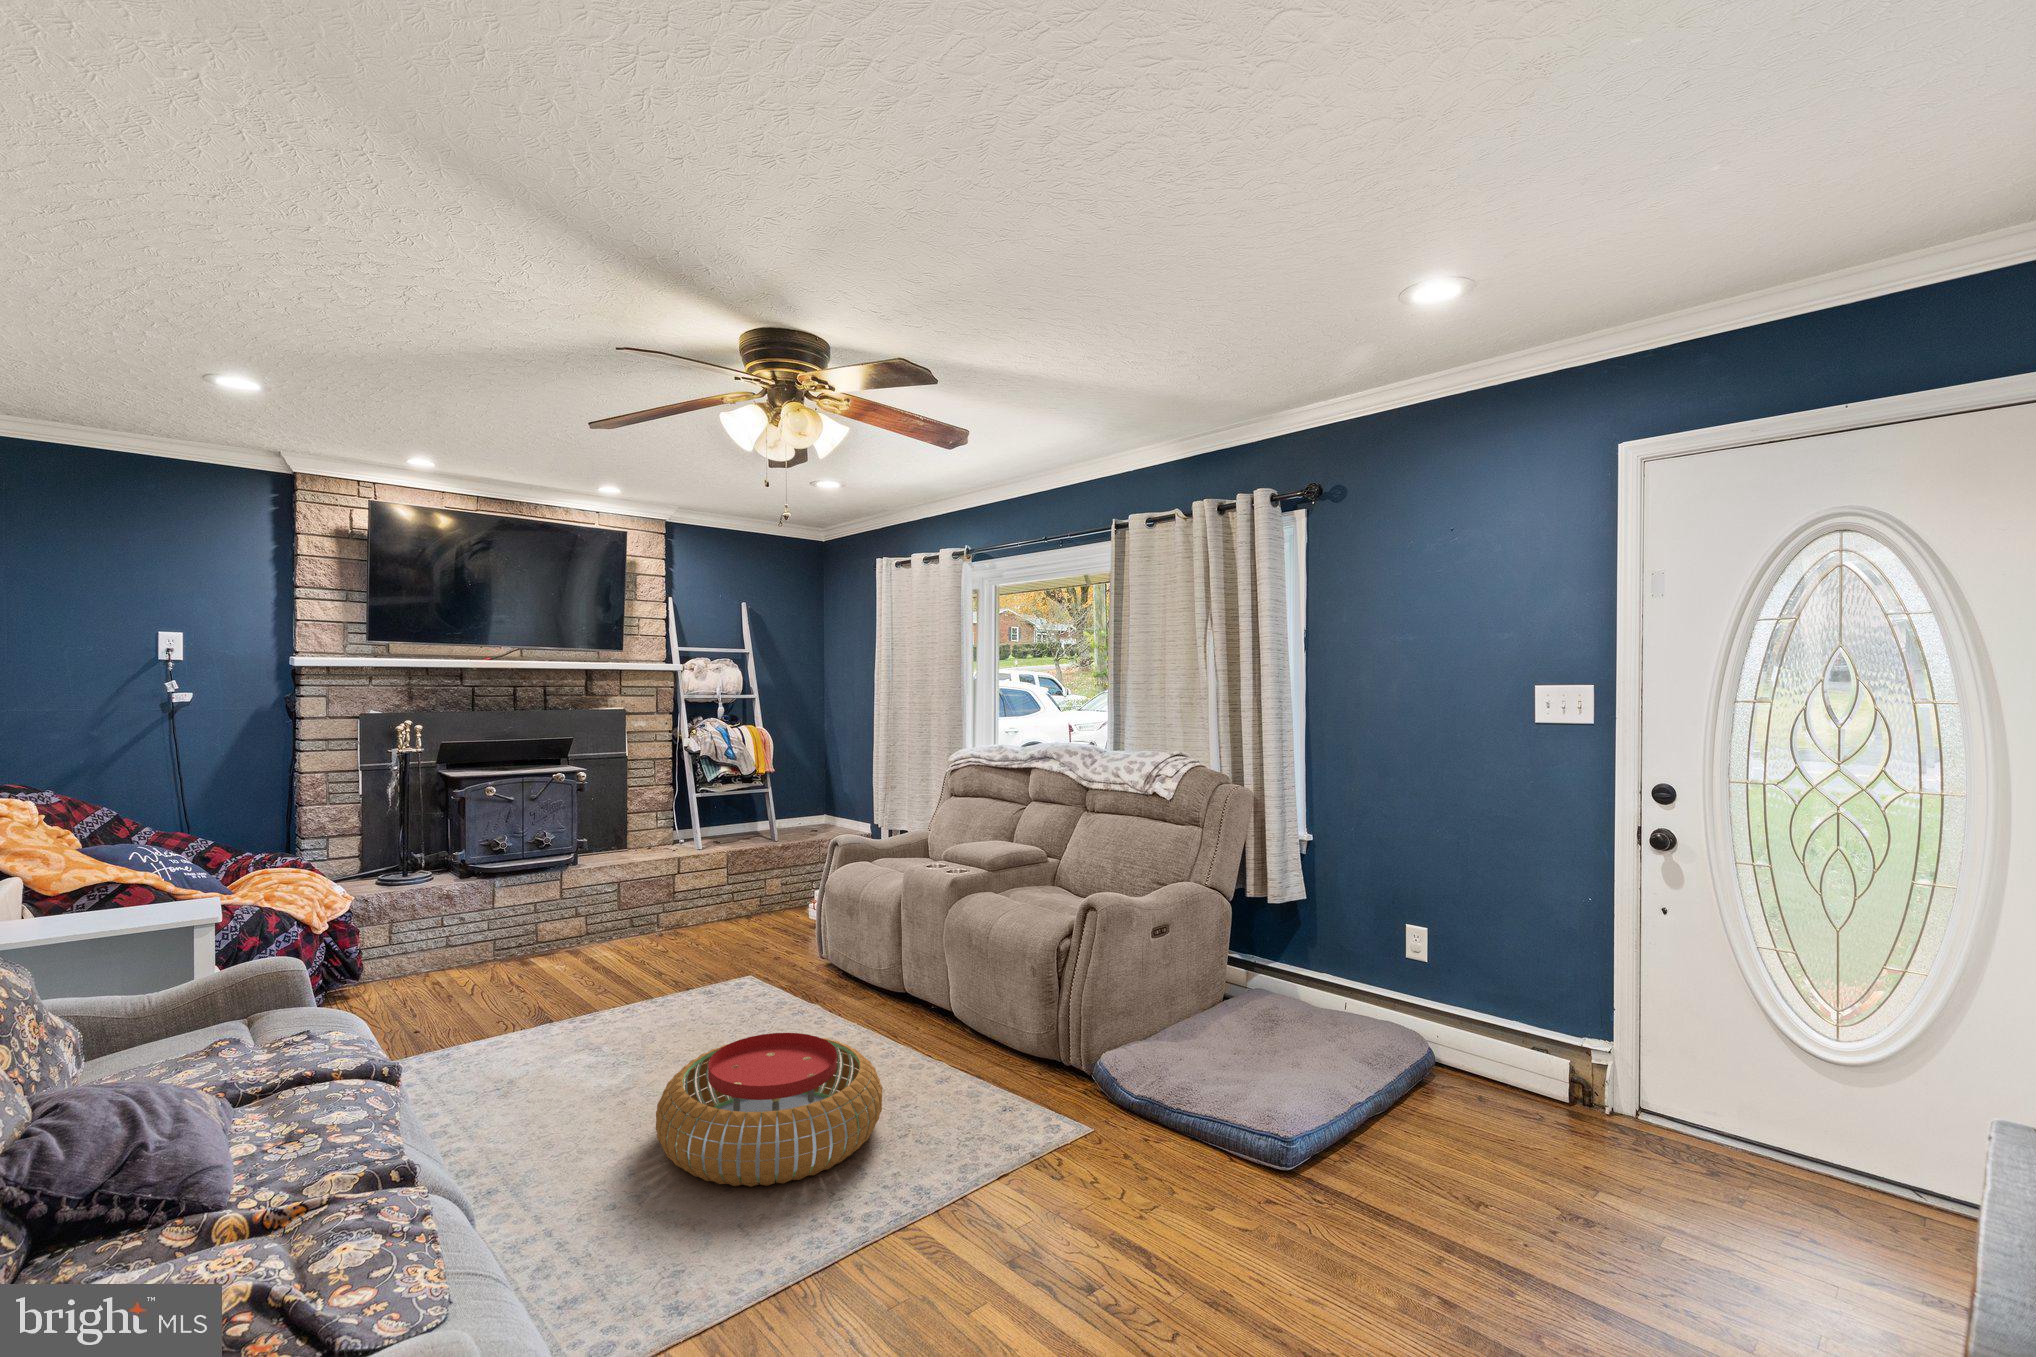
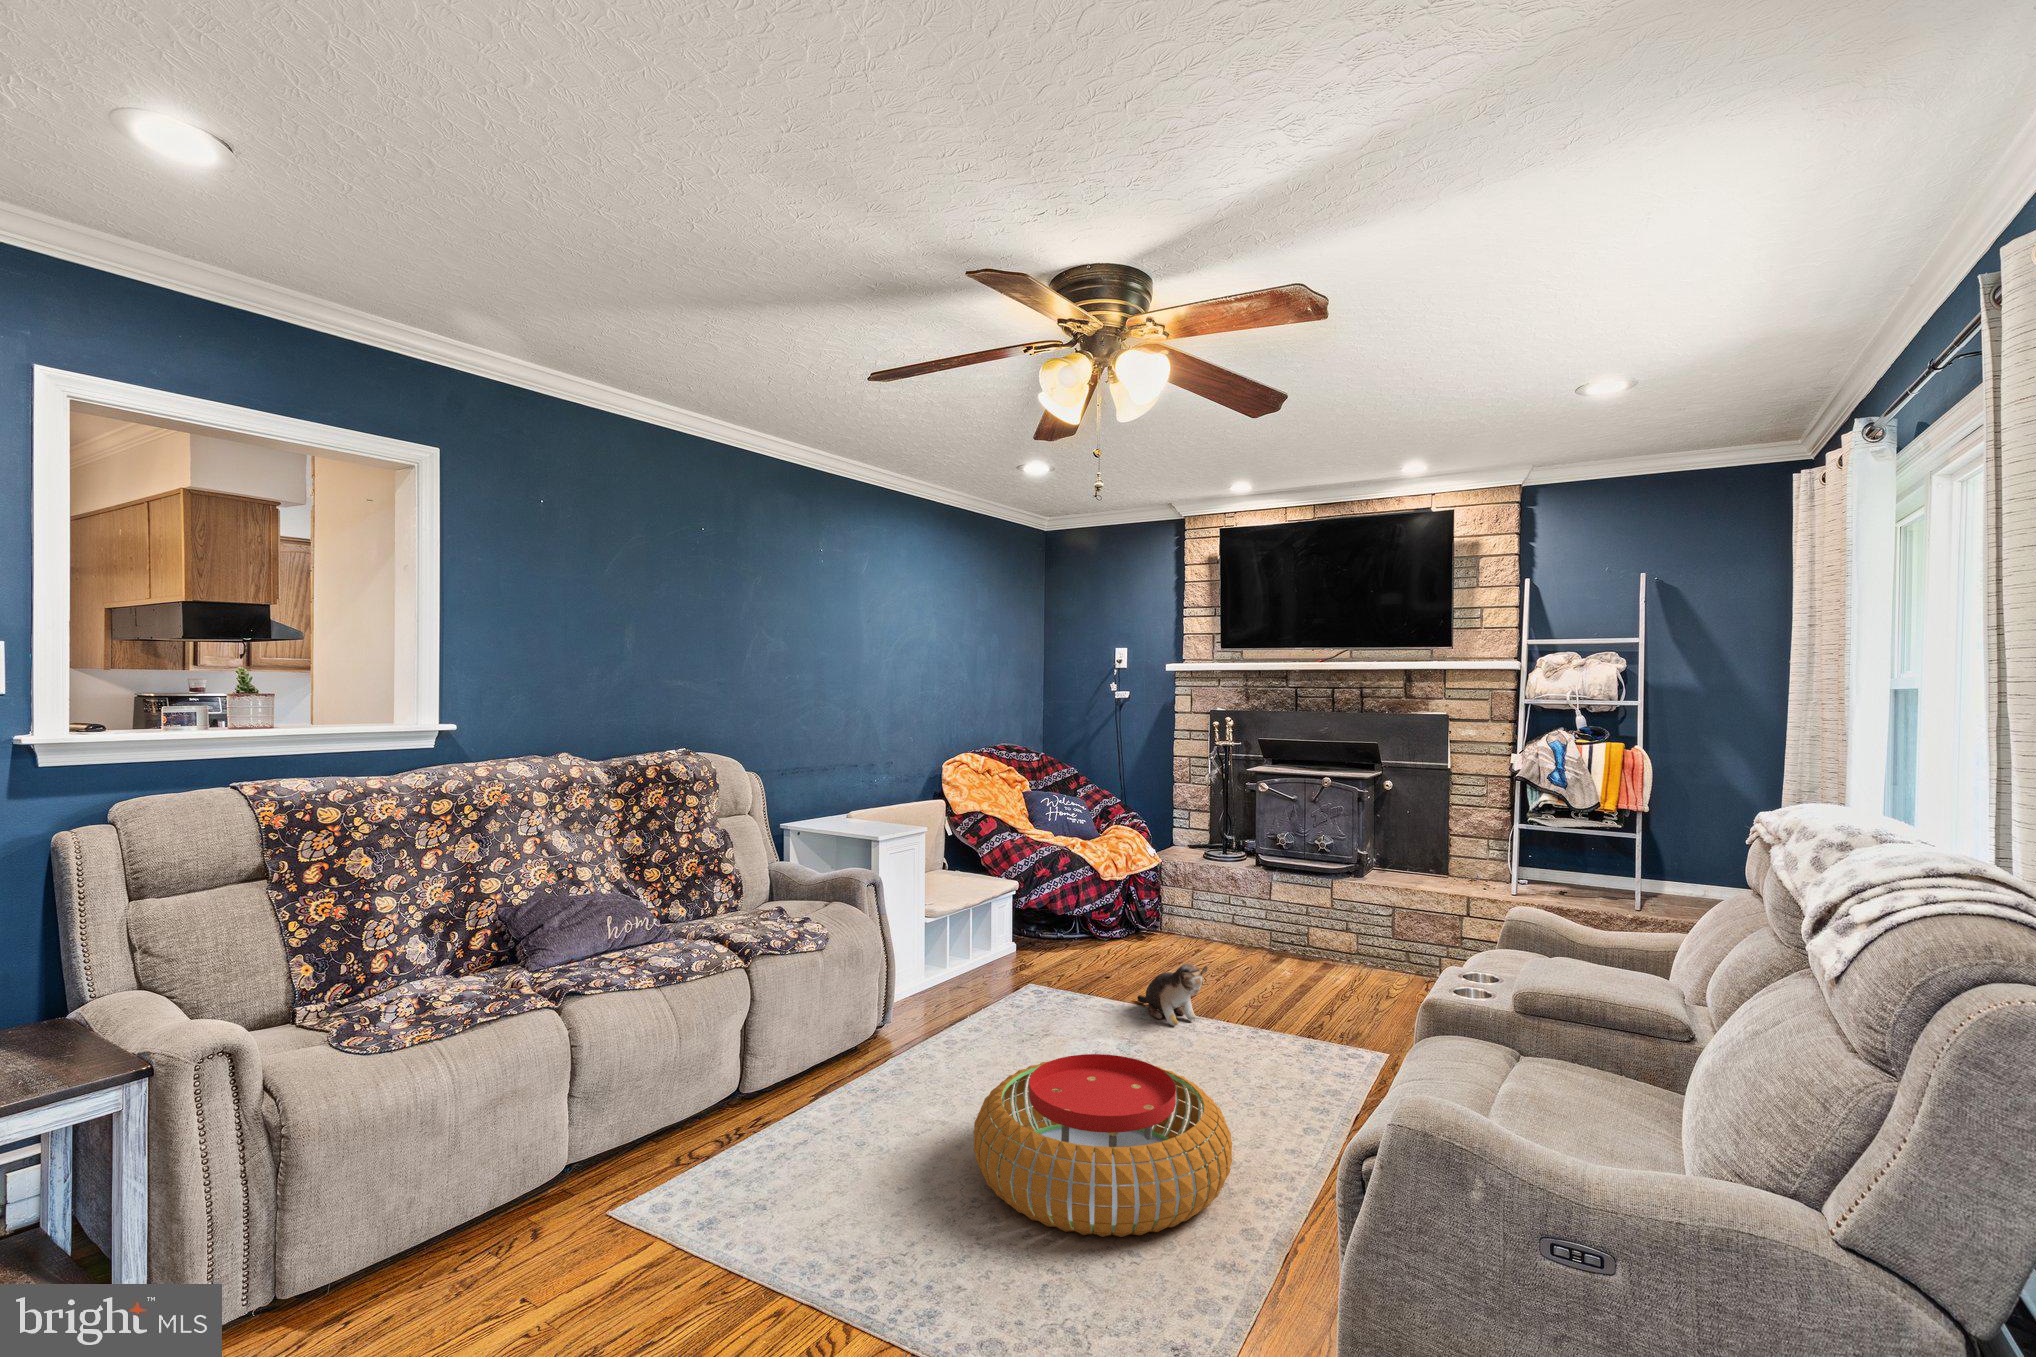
plush toy: none [501,968,617,1039] -> present [1137,964,1208,1026]

